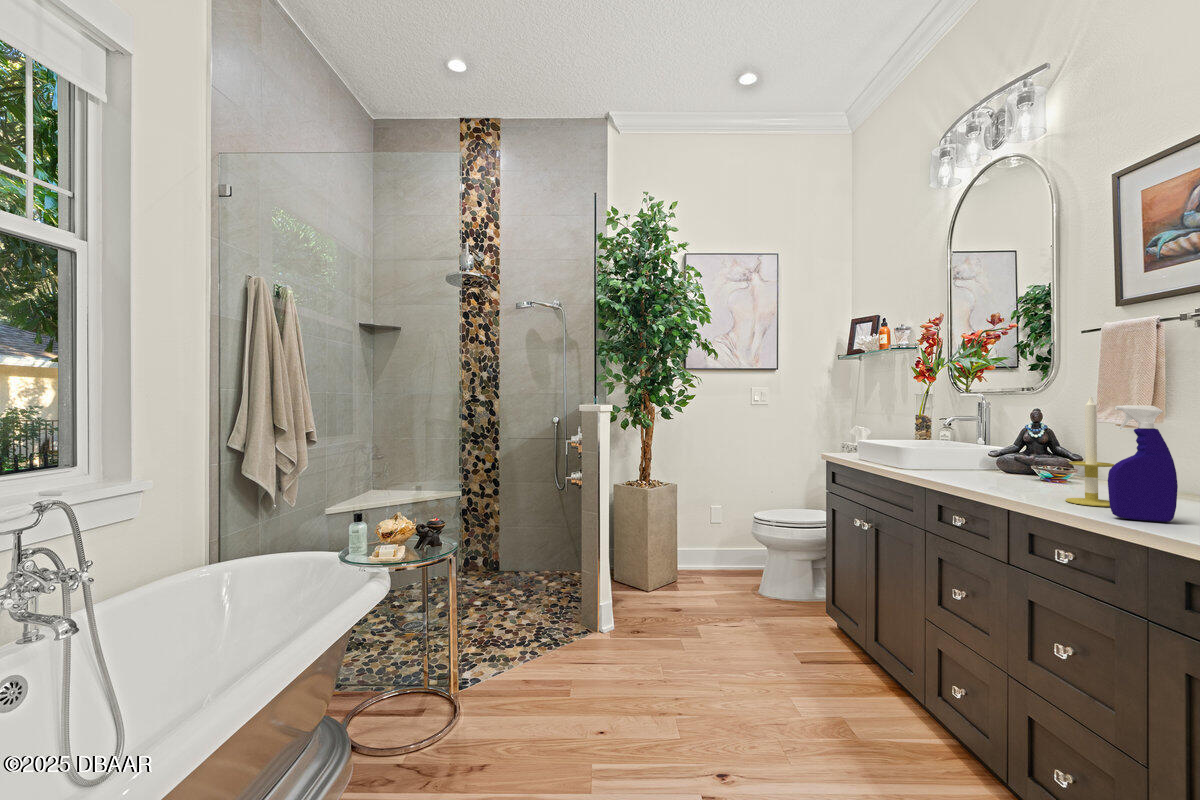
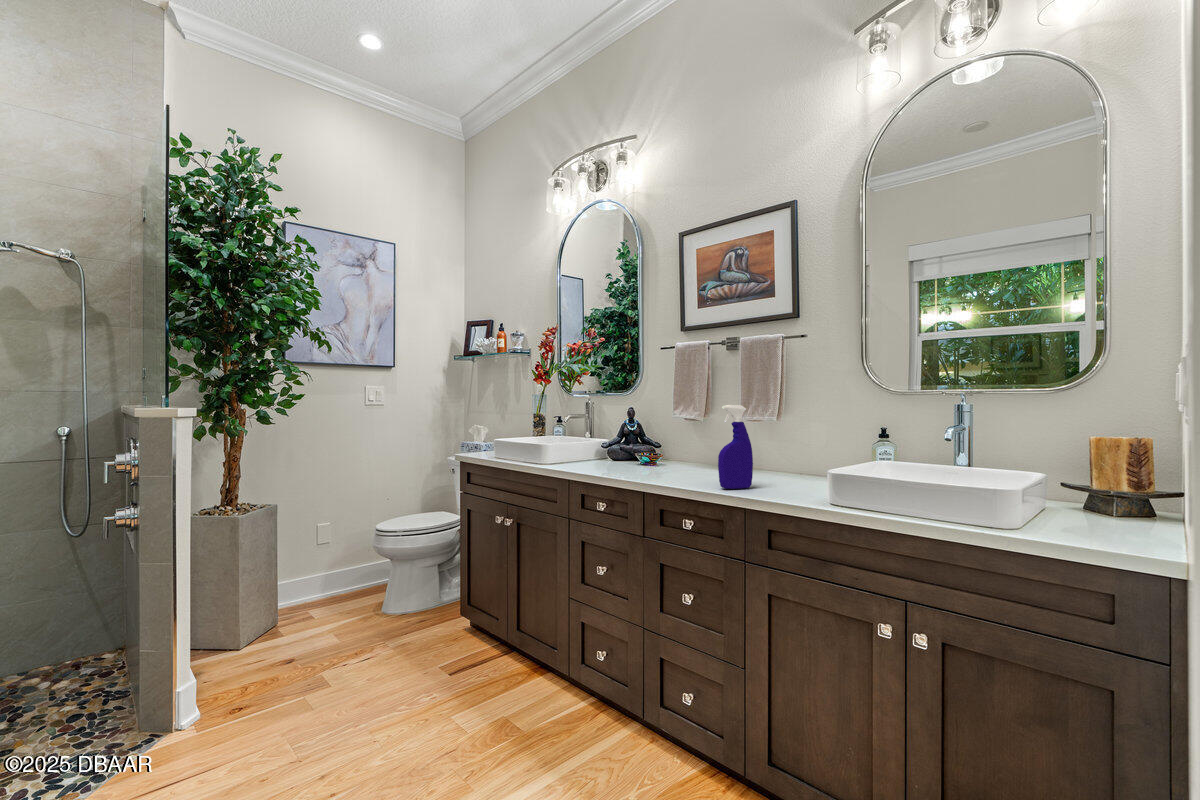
candle: present [1065,395,1114,507] -> none [680,397,711,481]

